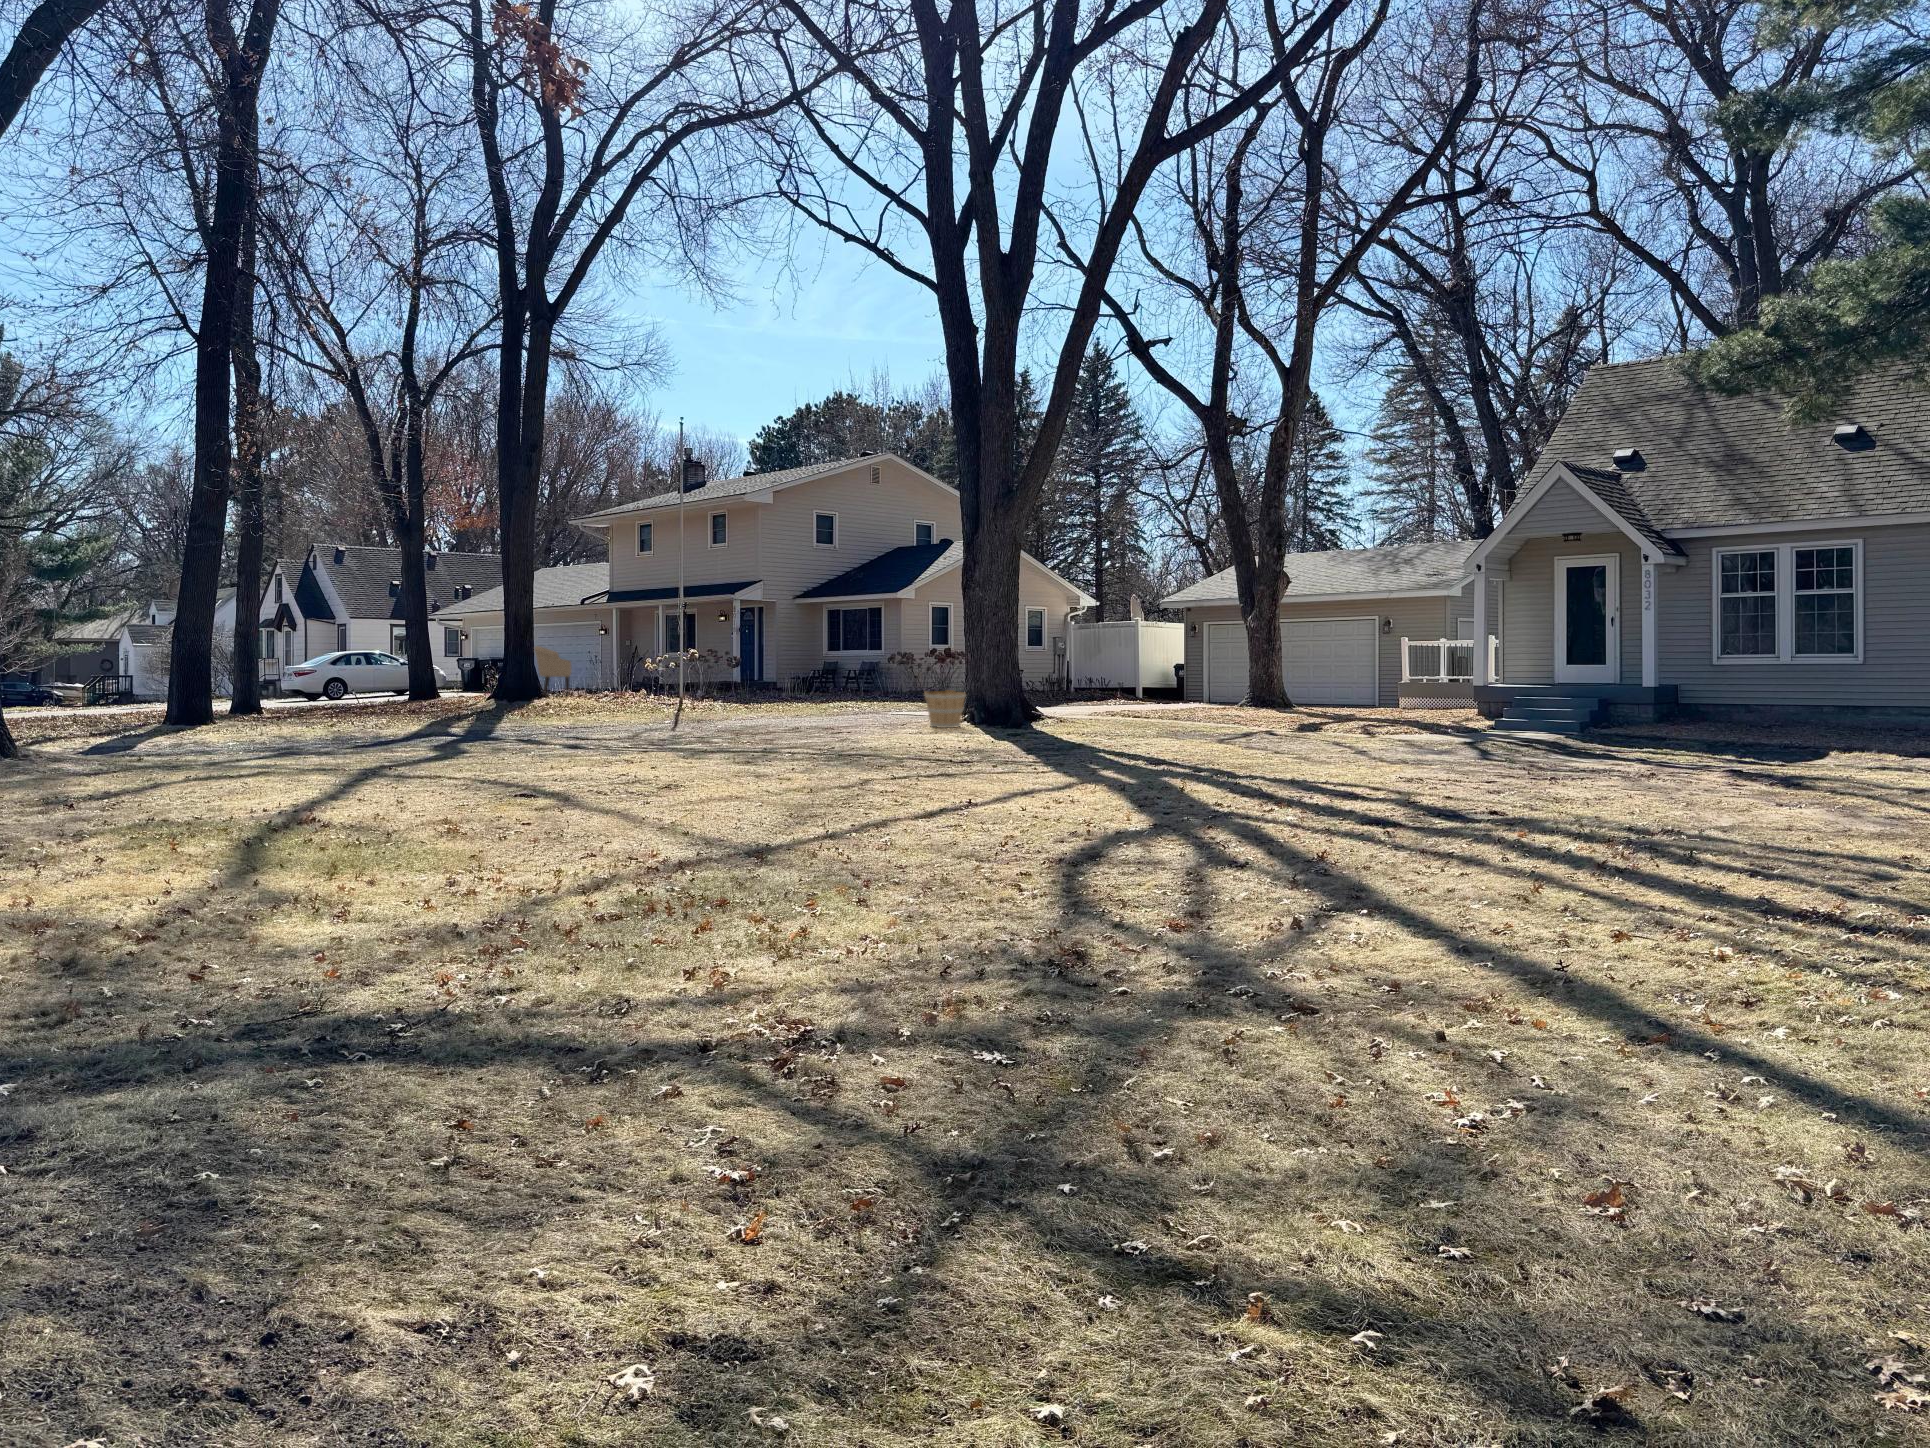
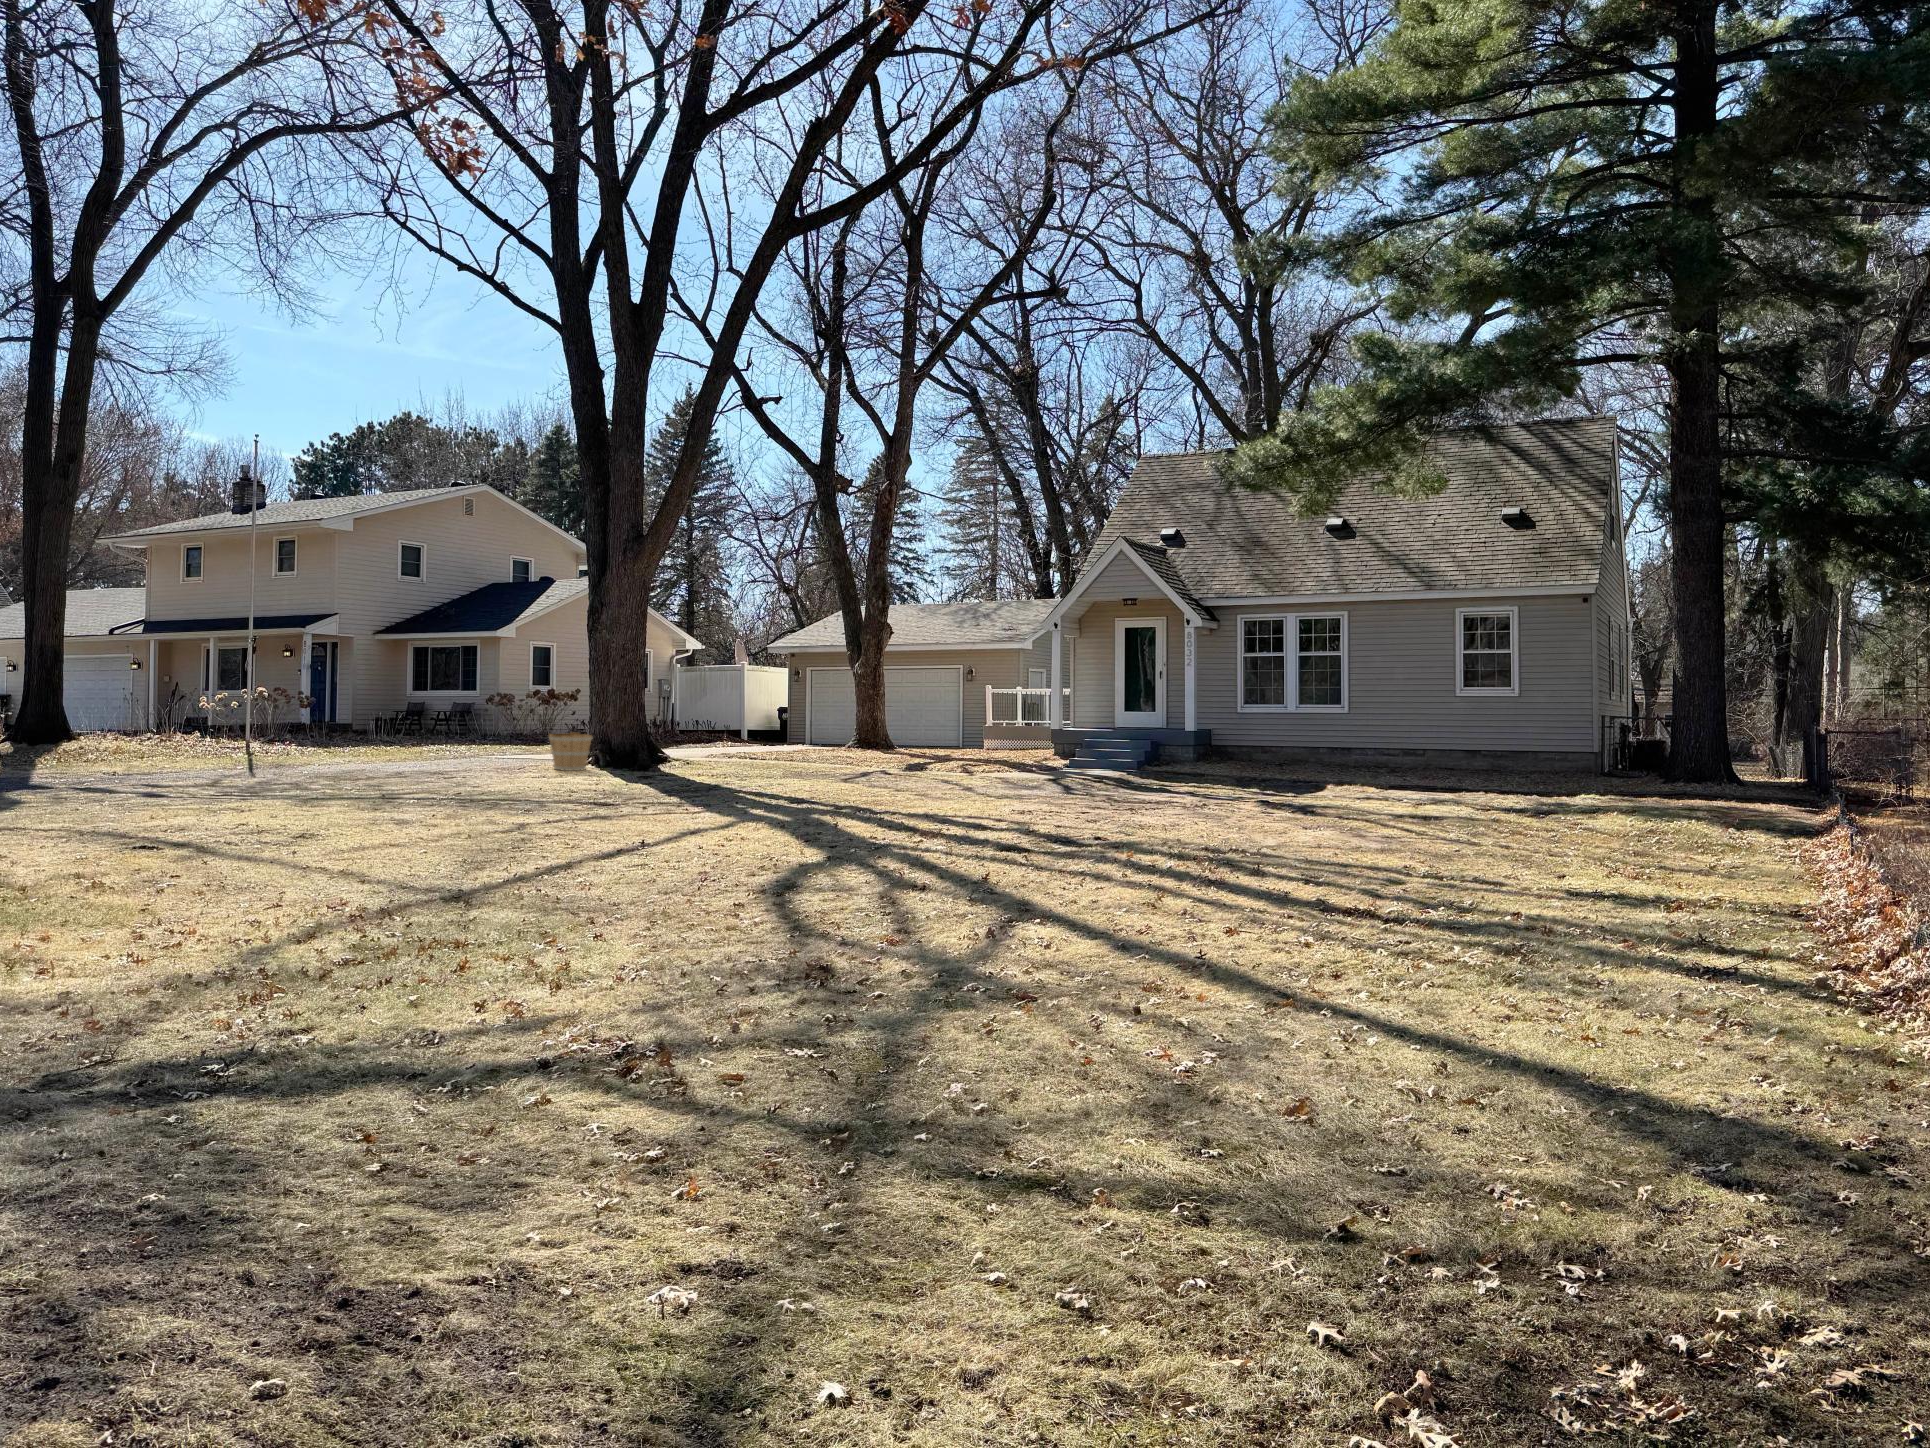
chair: present [534,646,571,696] -> none [61,680,108,739]

